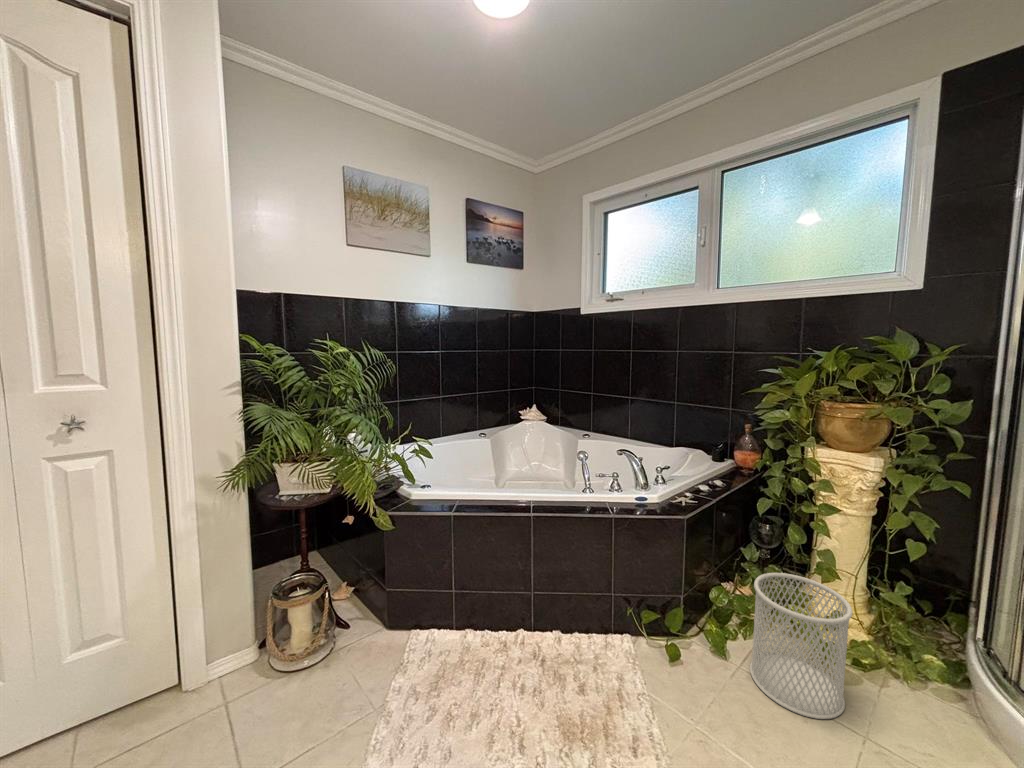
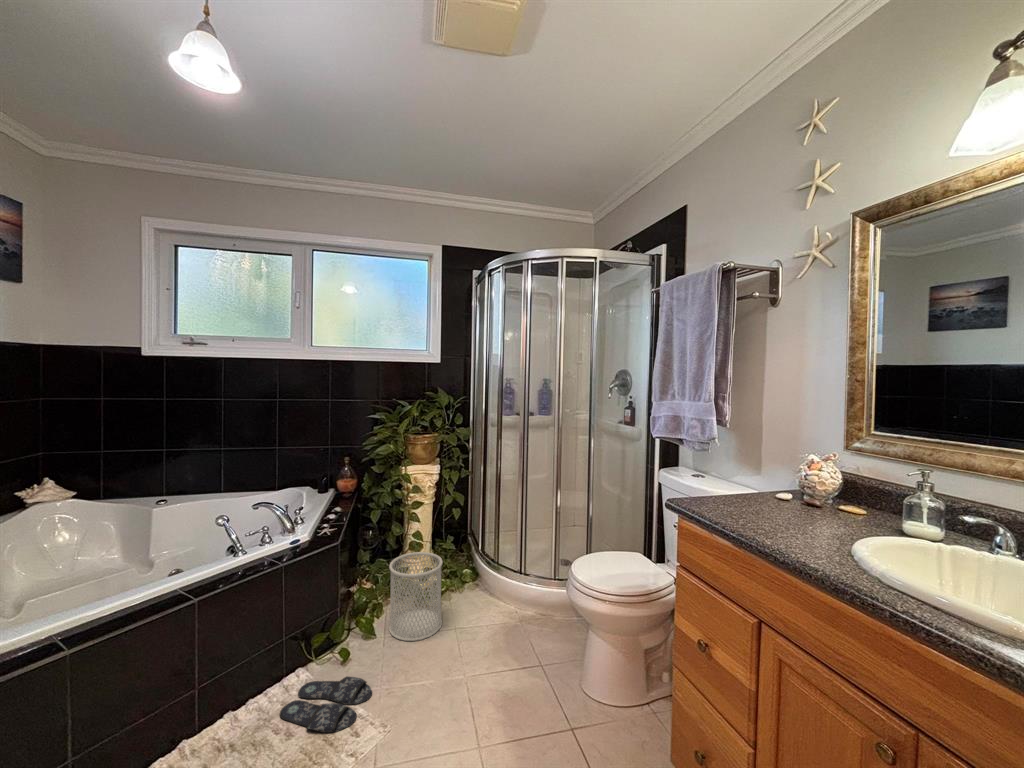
slippers: none [588,653,683,738] -> present [280,676,372,733]

